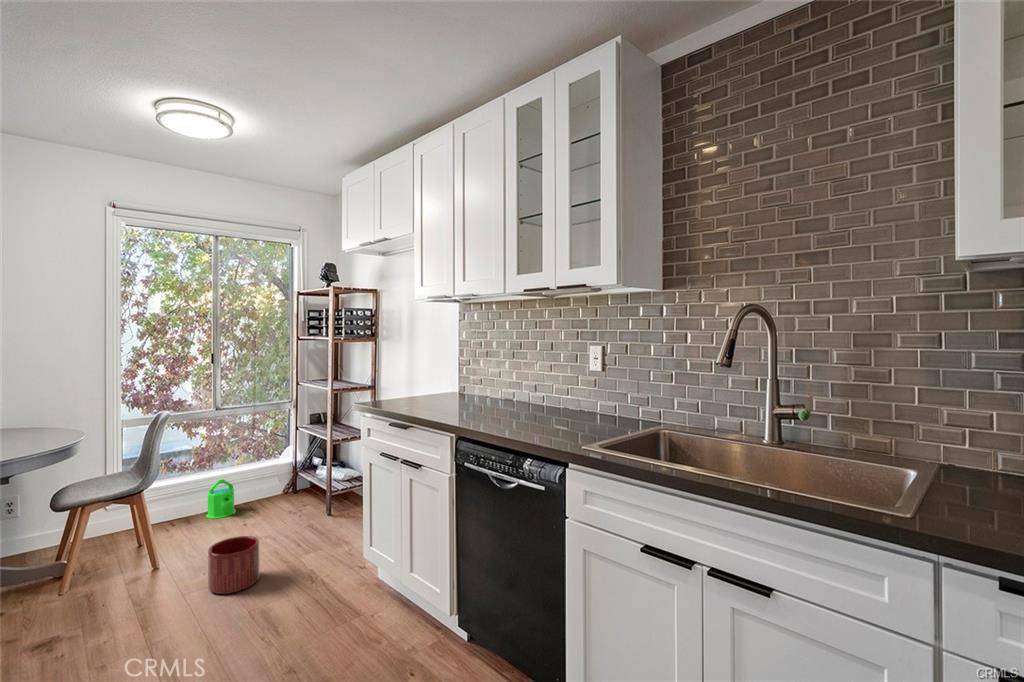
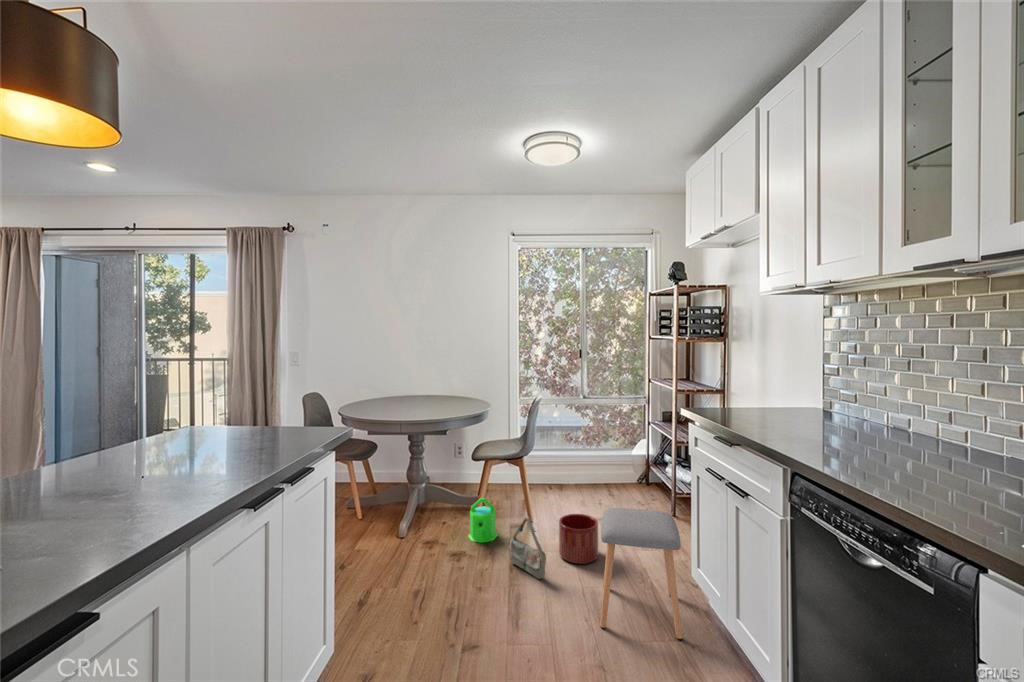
watering can: present [206,479,236,519] -> present [468,498,498,543]
stool: none [273,505,363,640] -> present [600,508,682,640]
bag: none [137,556,199,625] -> present [509,517,546,579]

